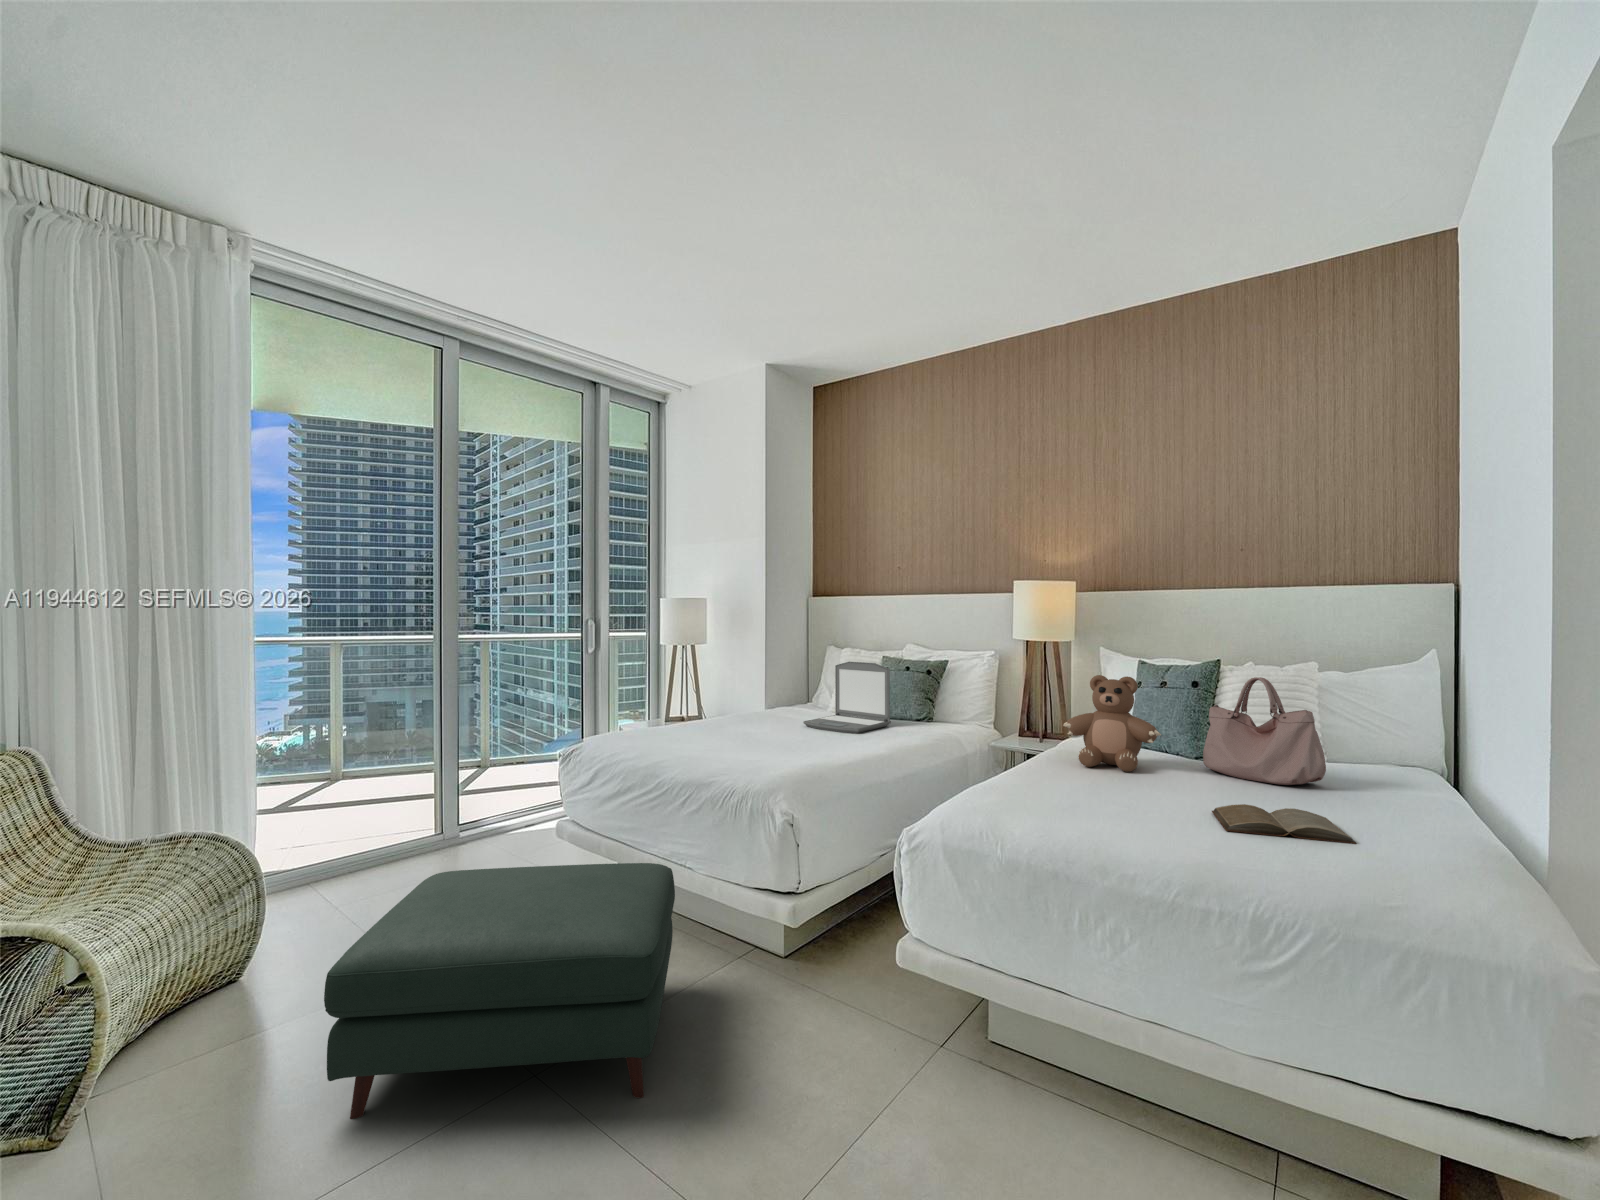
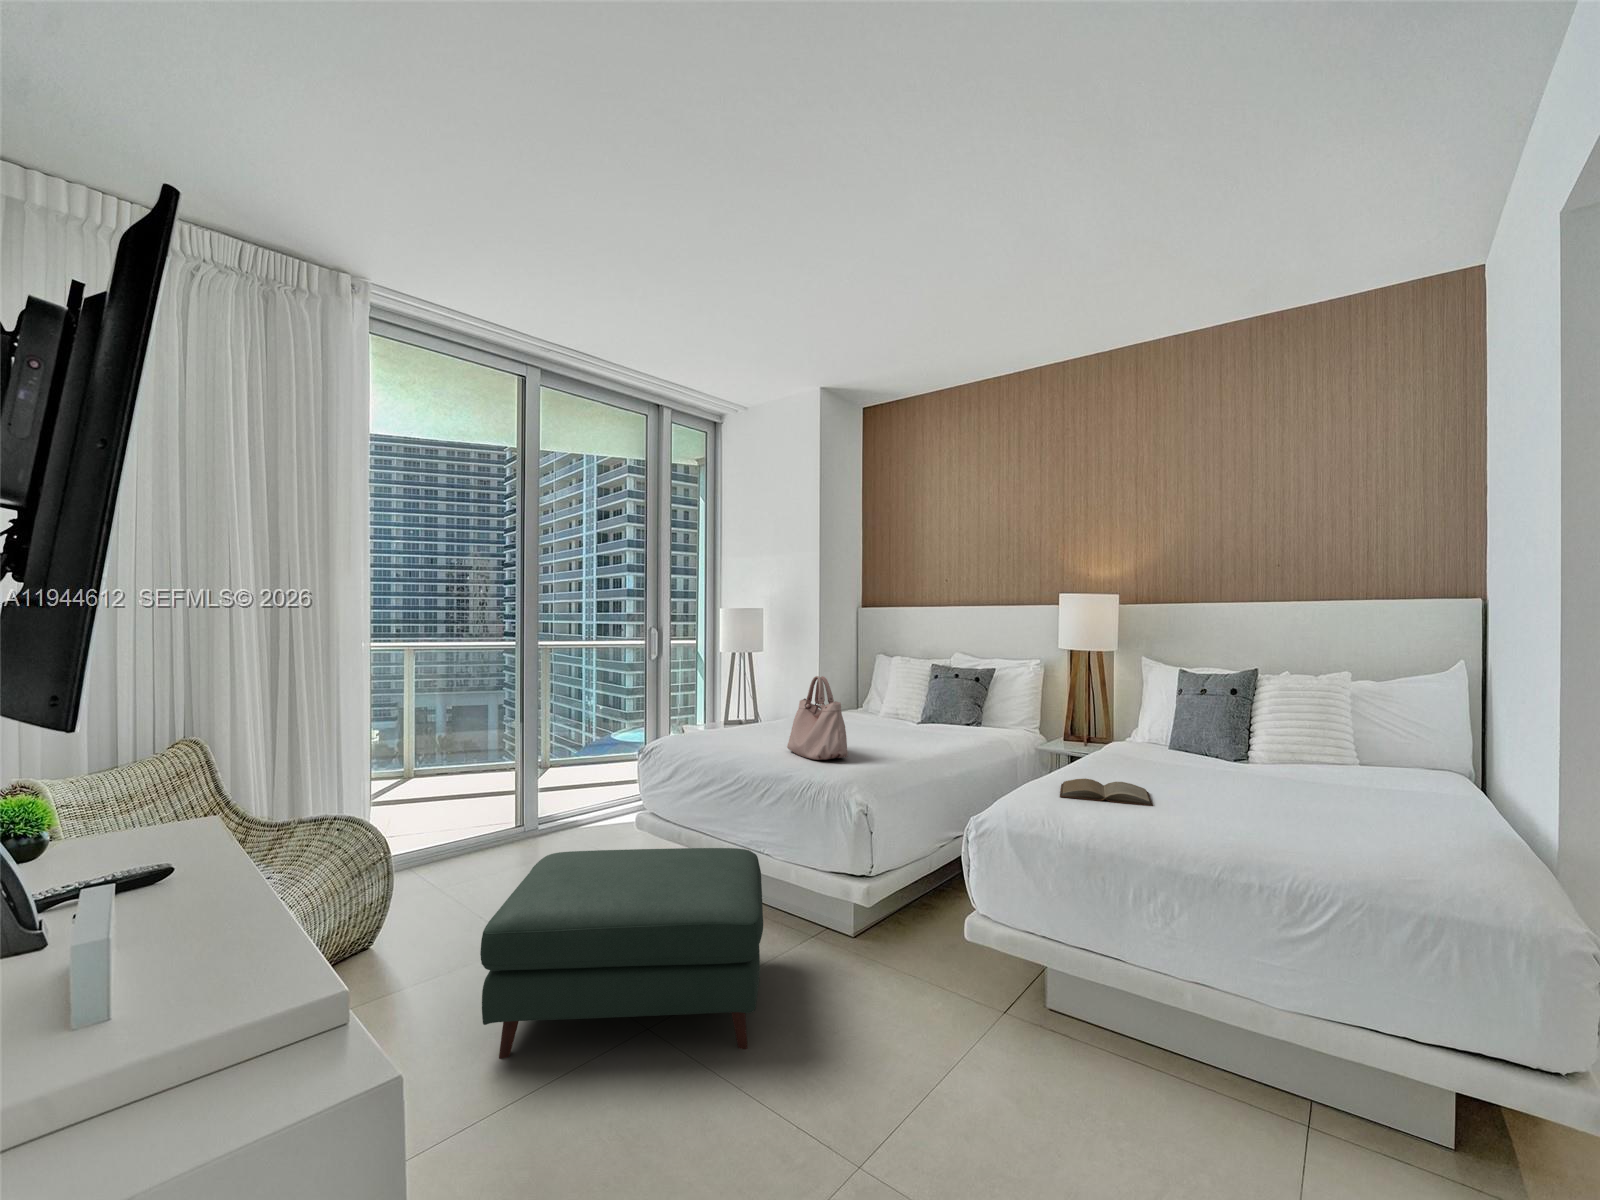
laptop: present [803,661,891,733] -> none [859,668,942,736]
teddy bear: present [1063,675,1161,772] -> none [1111,683,1205,772]
handbag: present [1203,677,1326,785] -> present [787,676,848,760]
book: present [1212,804,1357,844] -> present [1060,779,1153,806]

